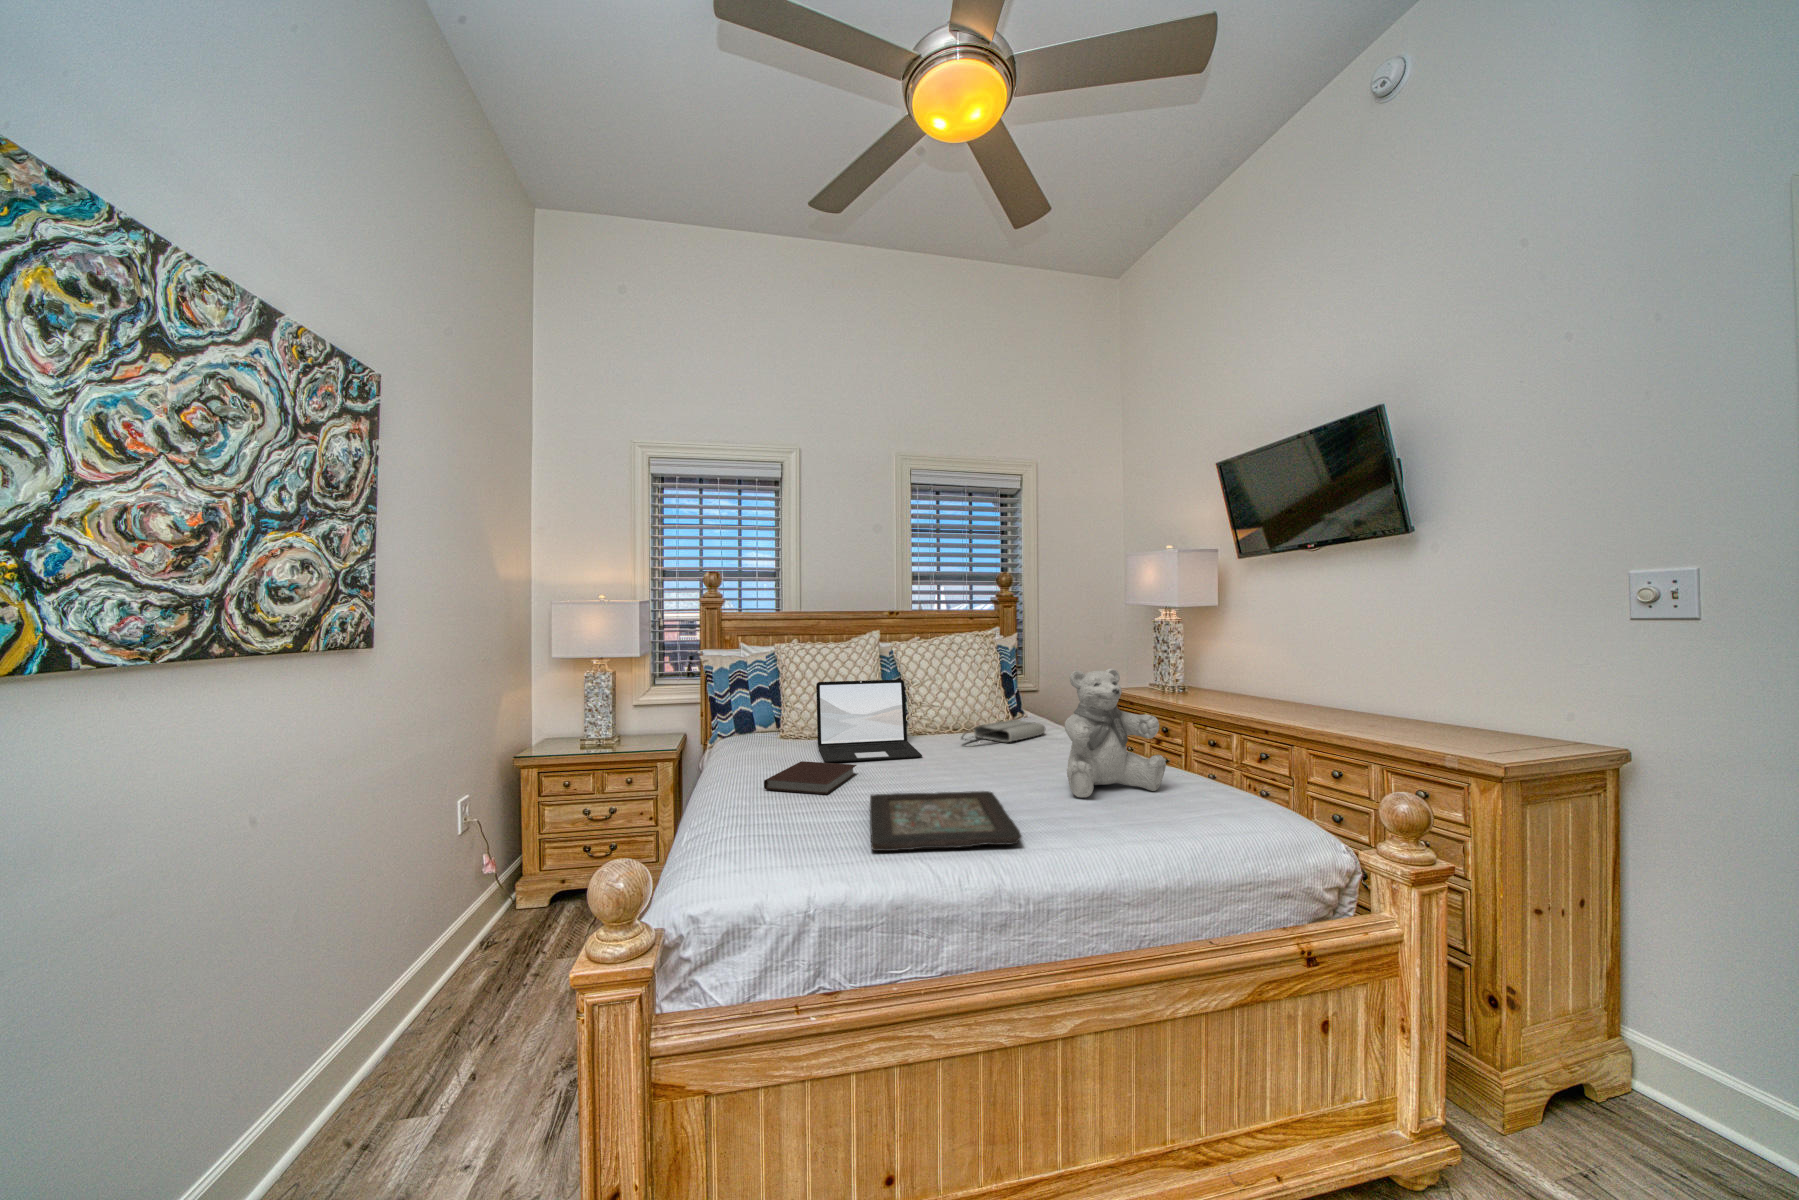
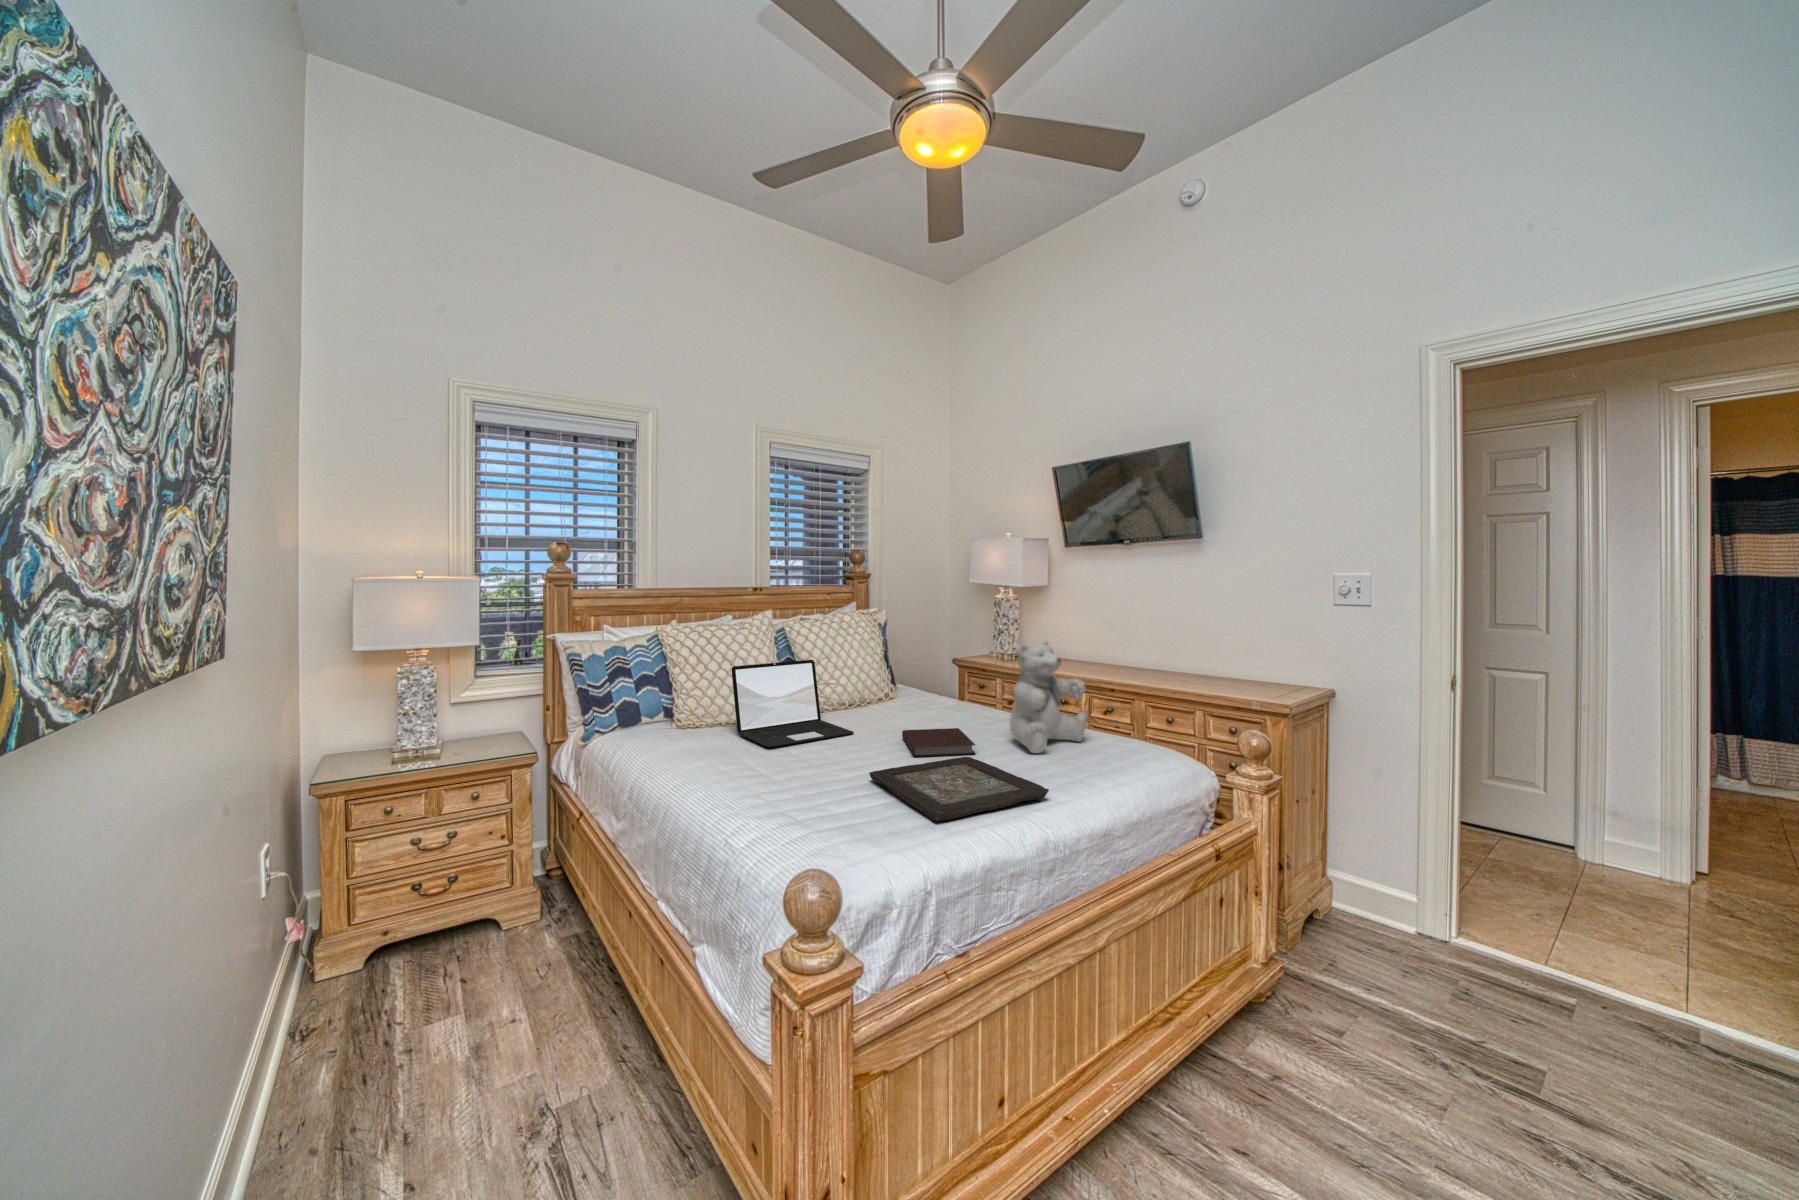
tote bag: present [961,720,1045,743] -> none [873,693,933,715]
notebook: present [764,761,856,795] -> present [902,728,975,756]

